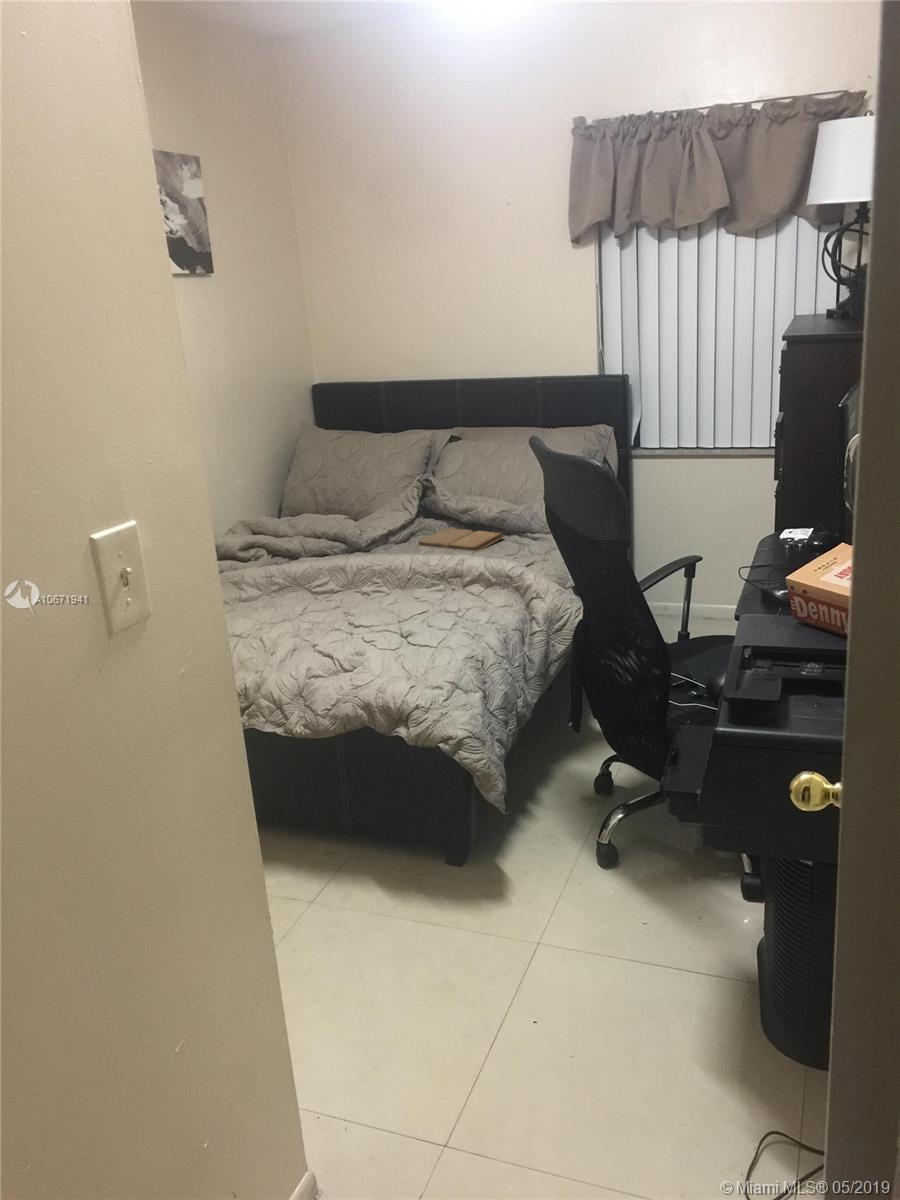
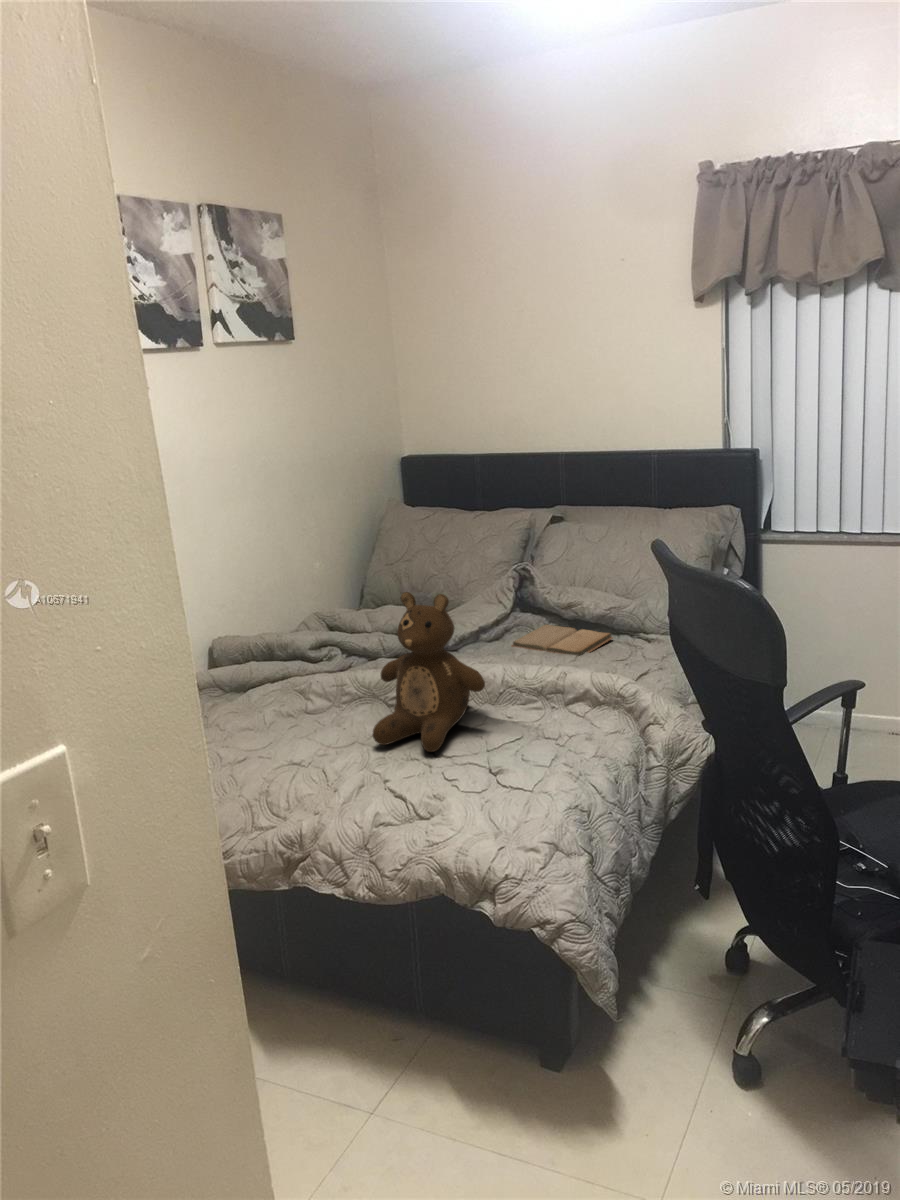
teddy bear: none [301,490,396,623] -> present [373,592,485,752]

